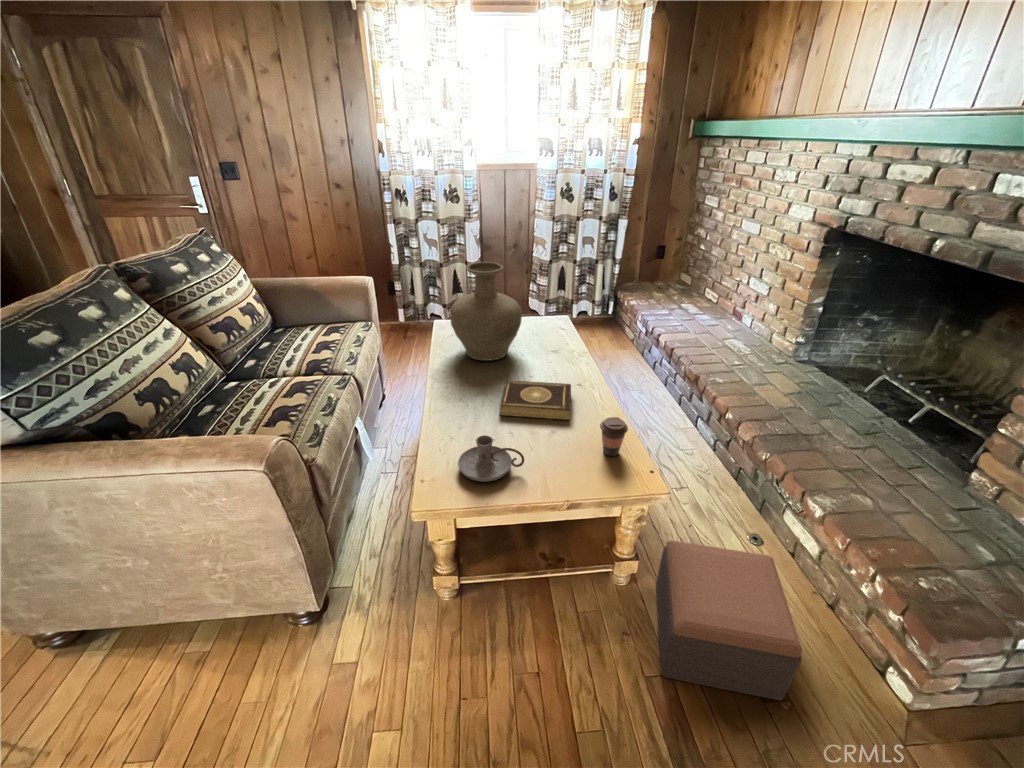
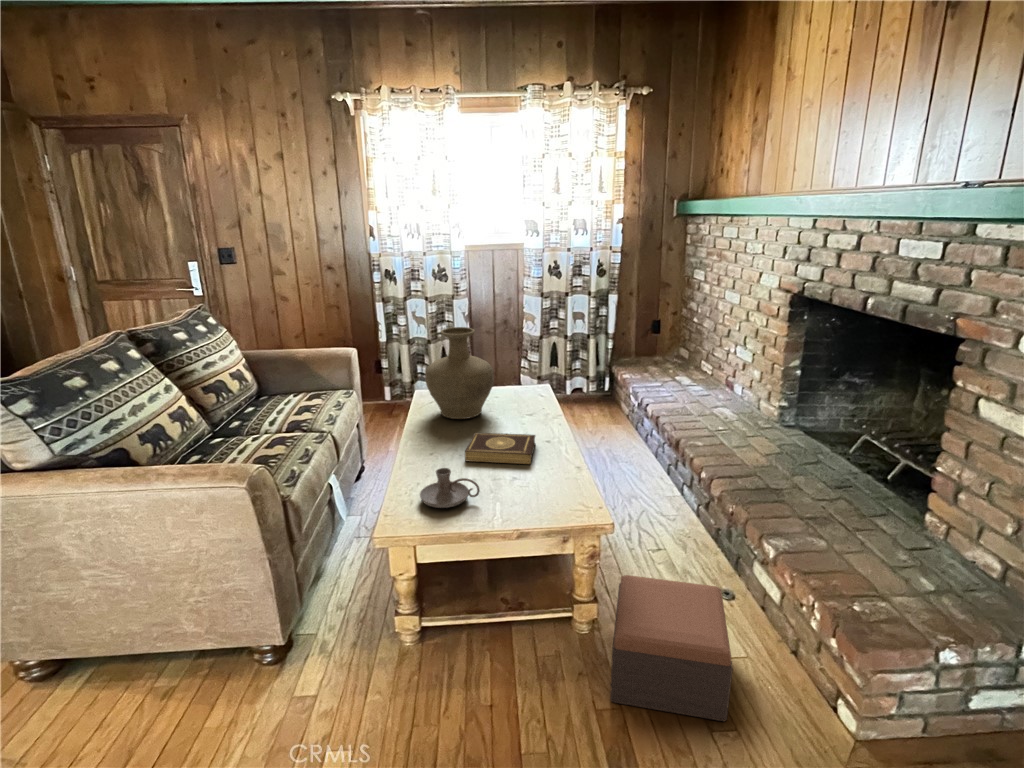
coffee cup: present [600,417,628,456] -> none [551,454,576,491]

